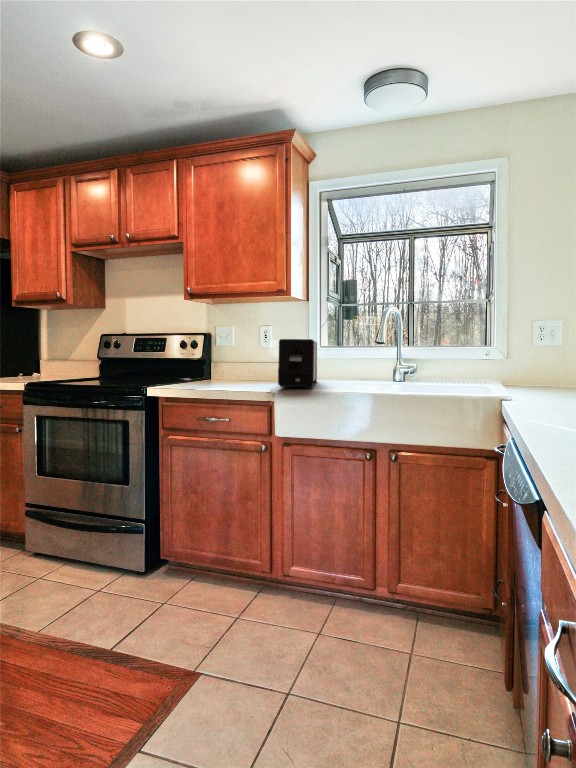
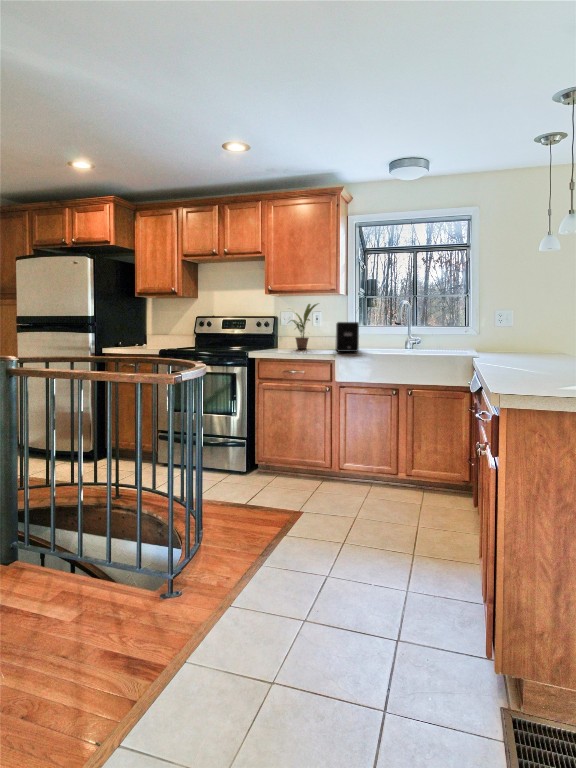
potted plant: none [216,311,265,381] -> present [290,304,317,349]

